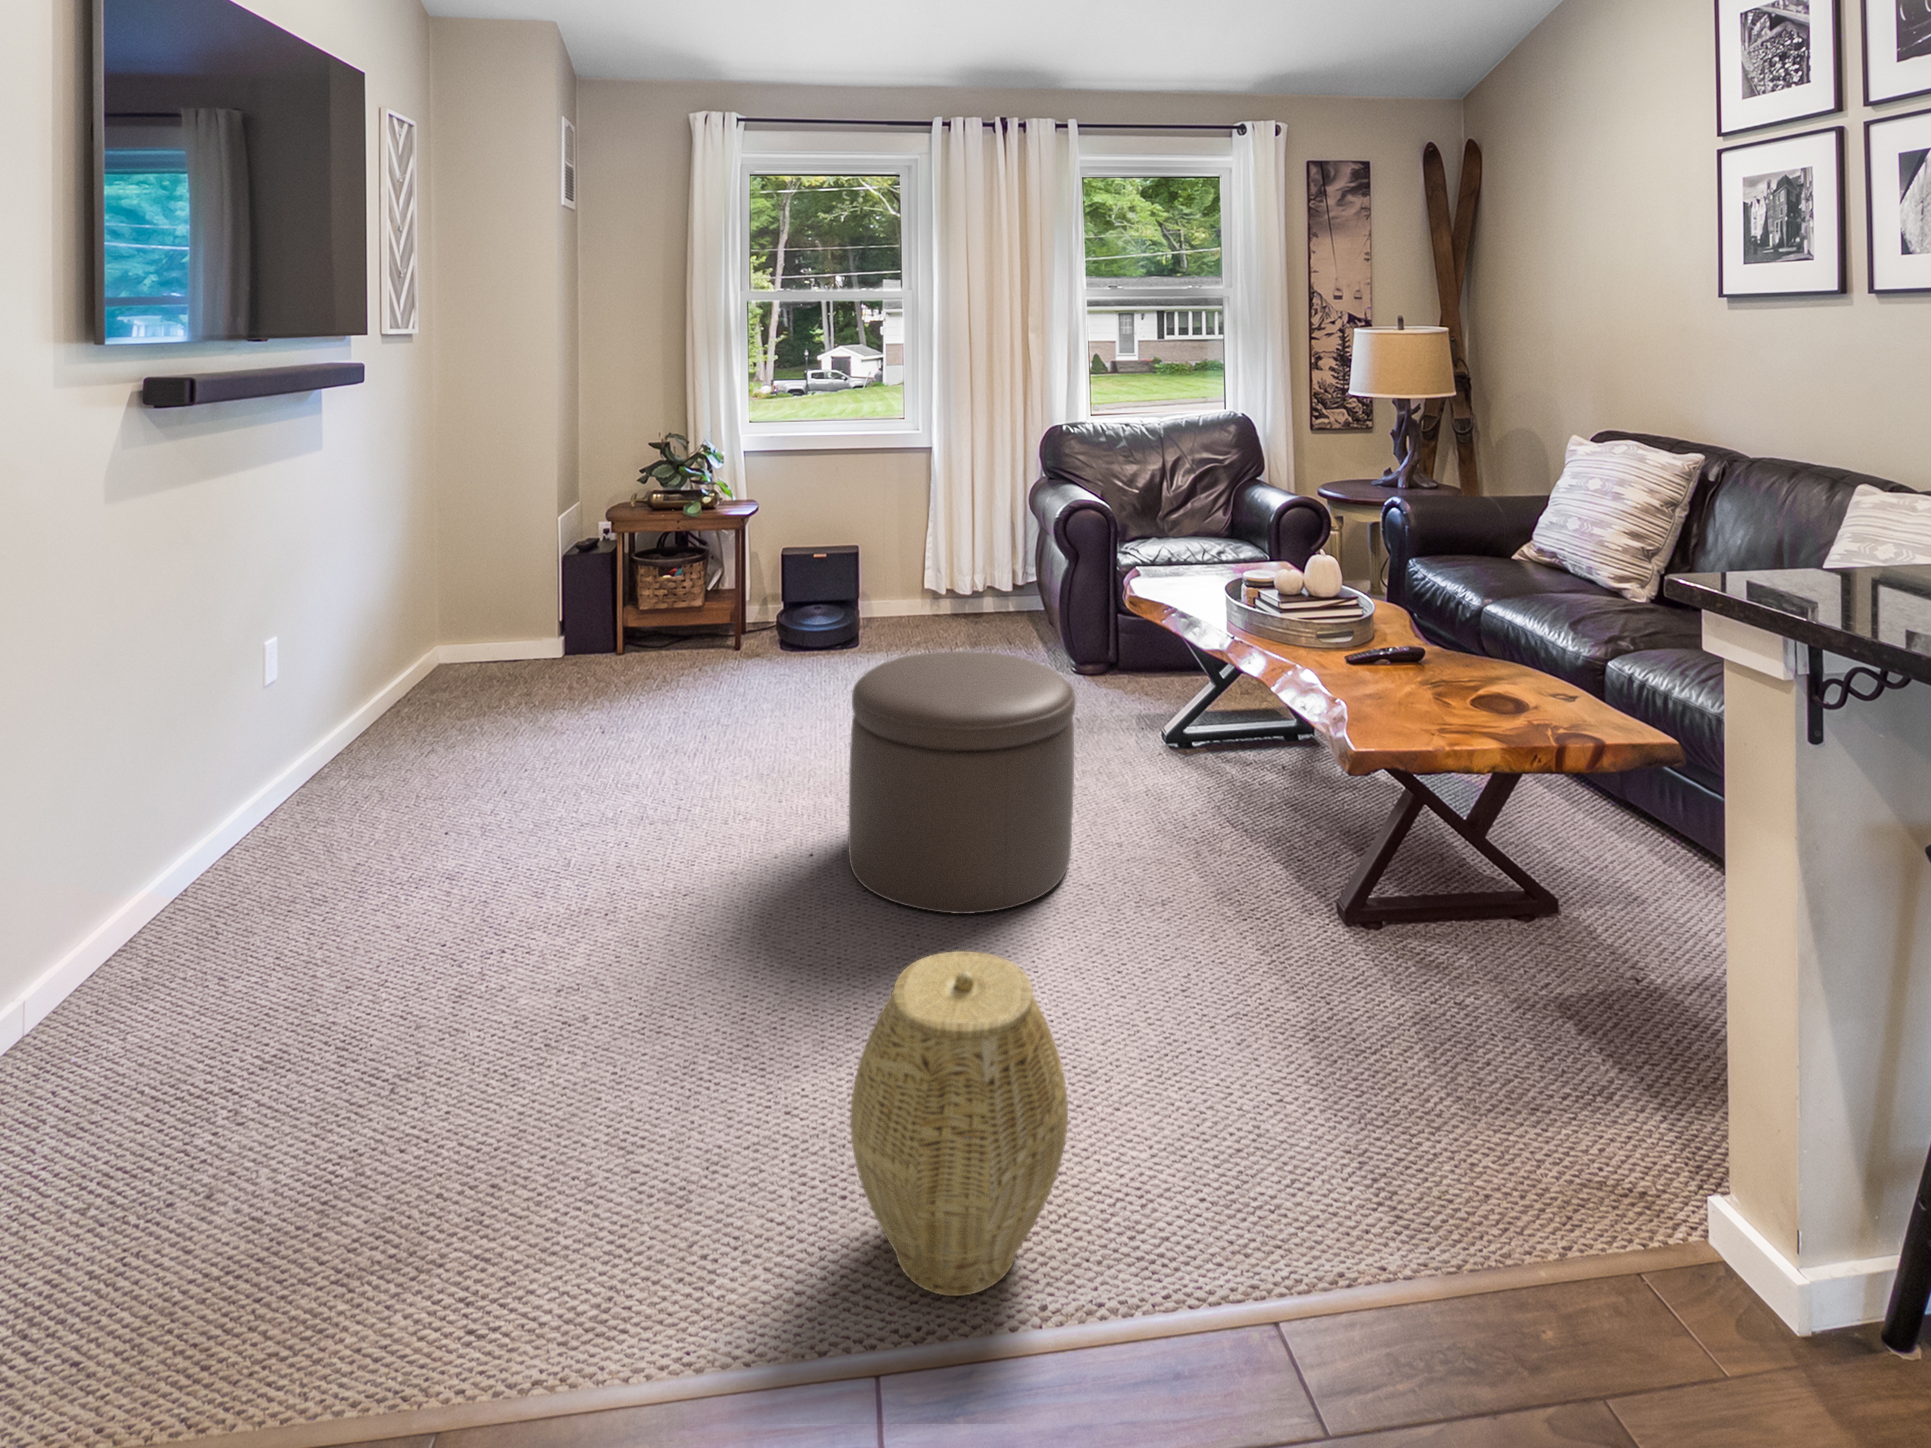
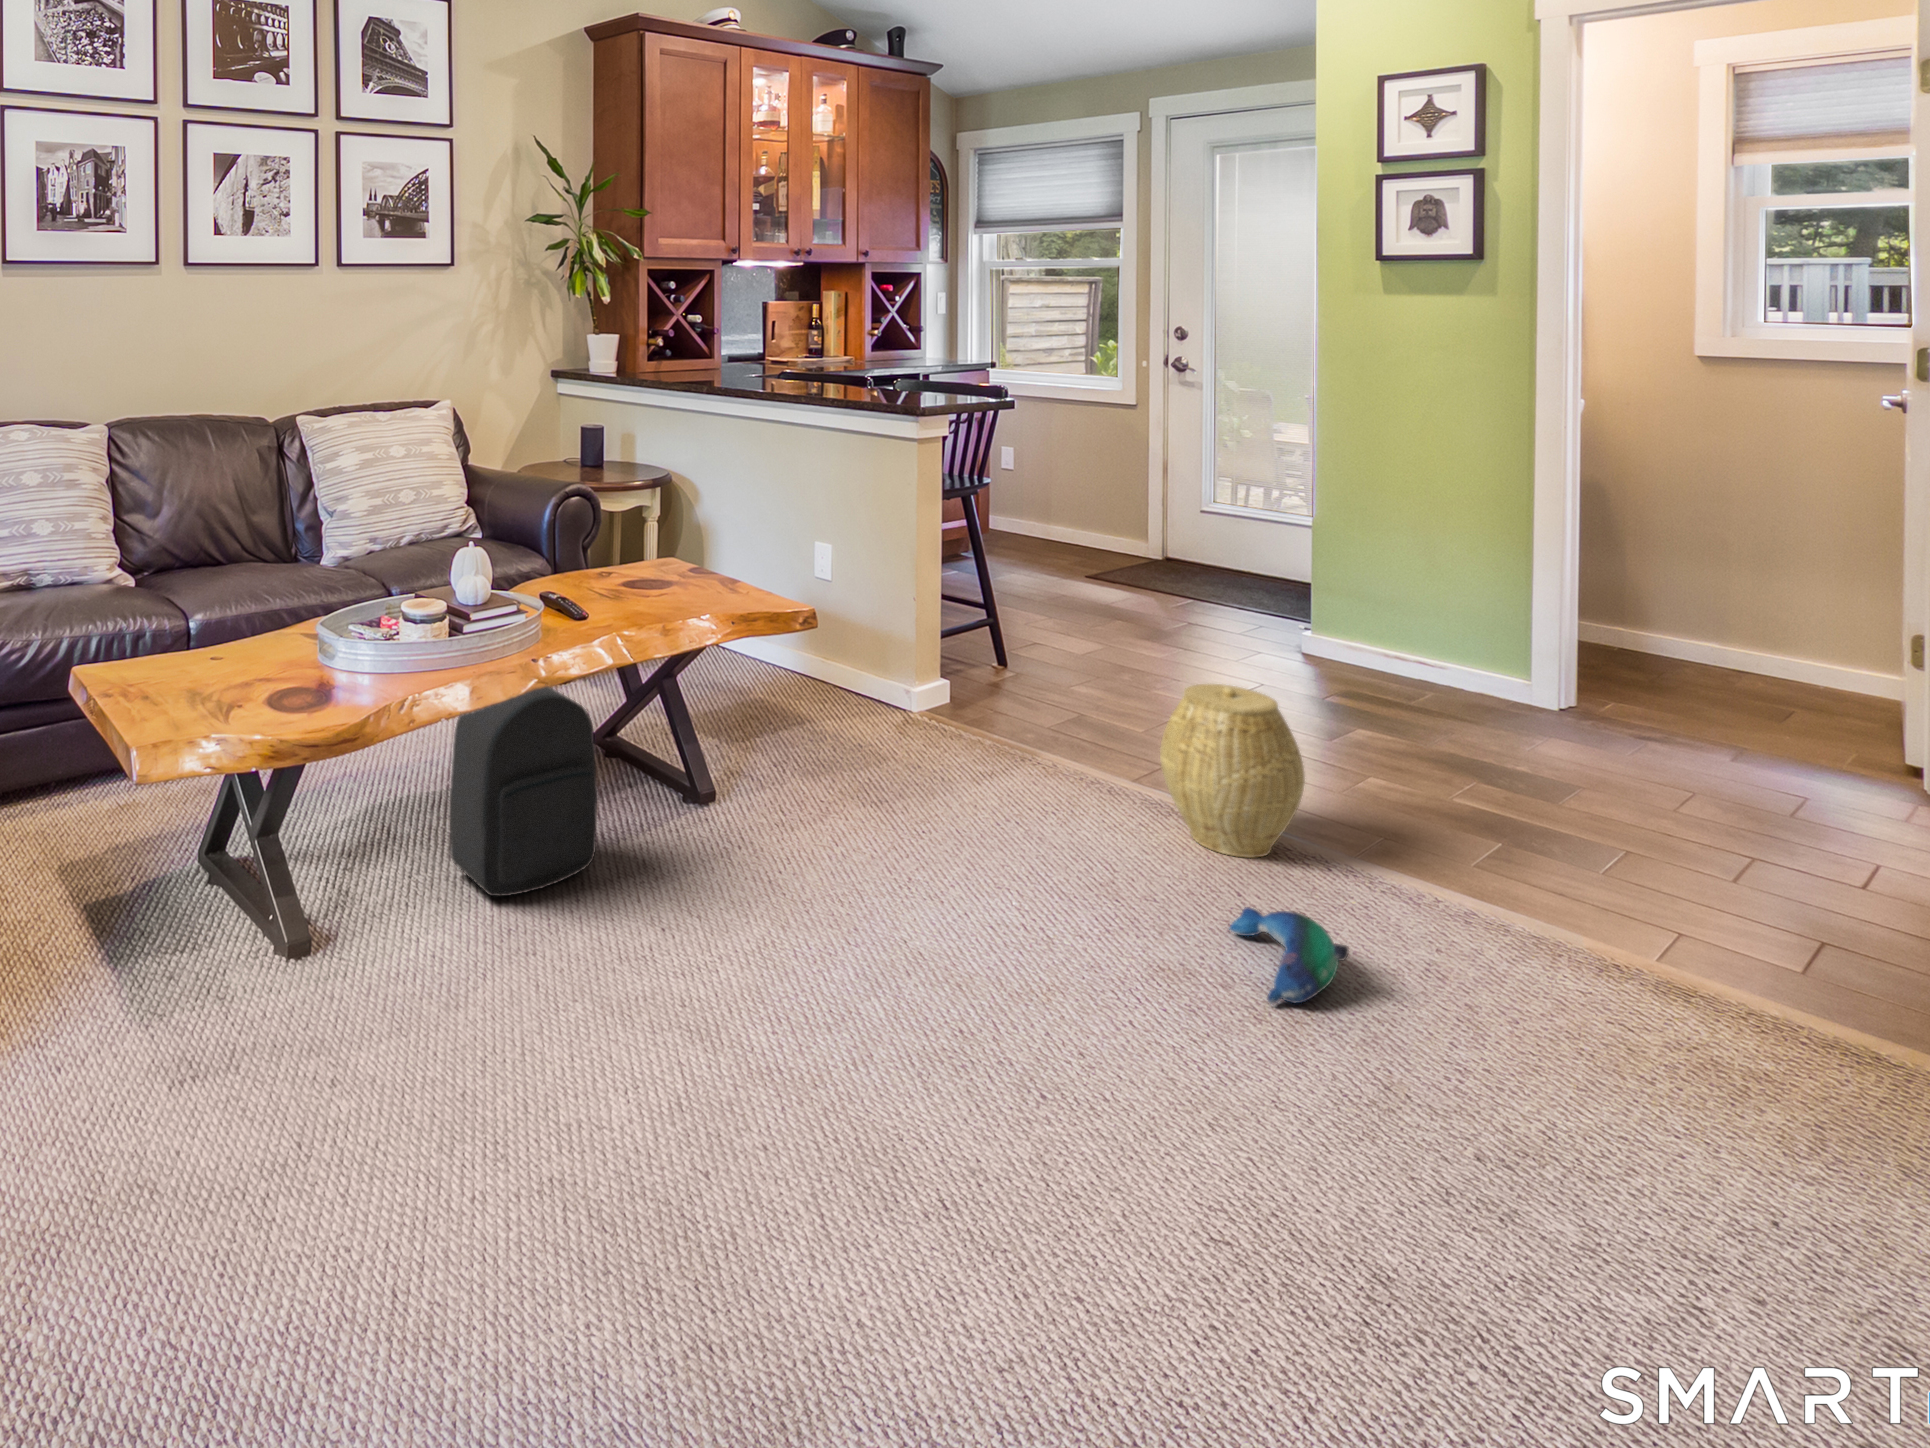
backpack: none [1190,615,1291,802] -> present [450,686,597,896]
ottoman: present [848,651,1076,914] -> none [773,720,1061,1062]
plush toy: none [697,959,828,1058] -> present [1229,907,1349,1004]

